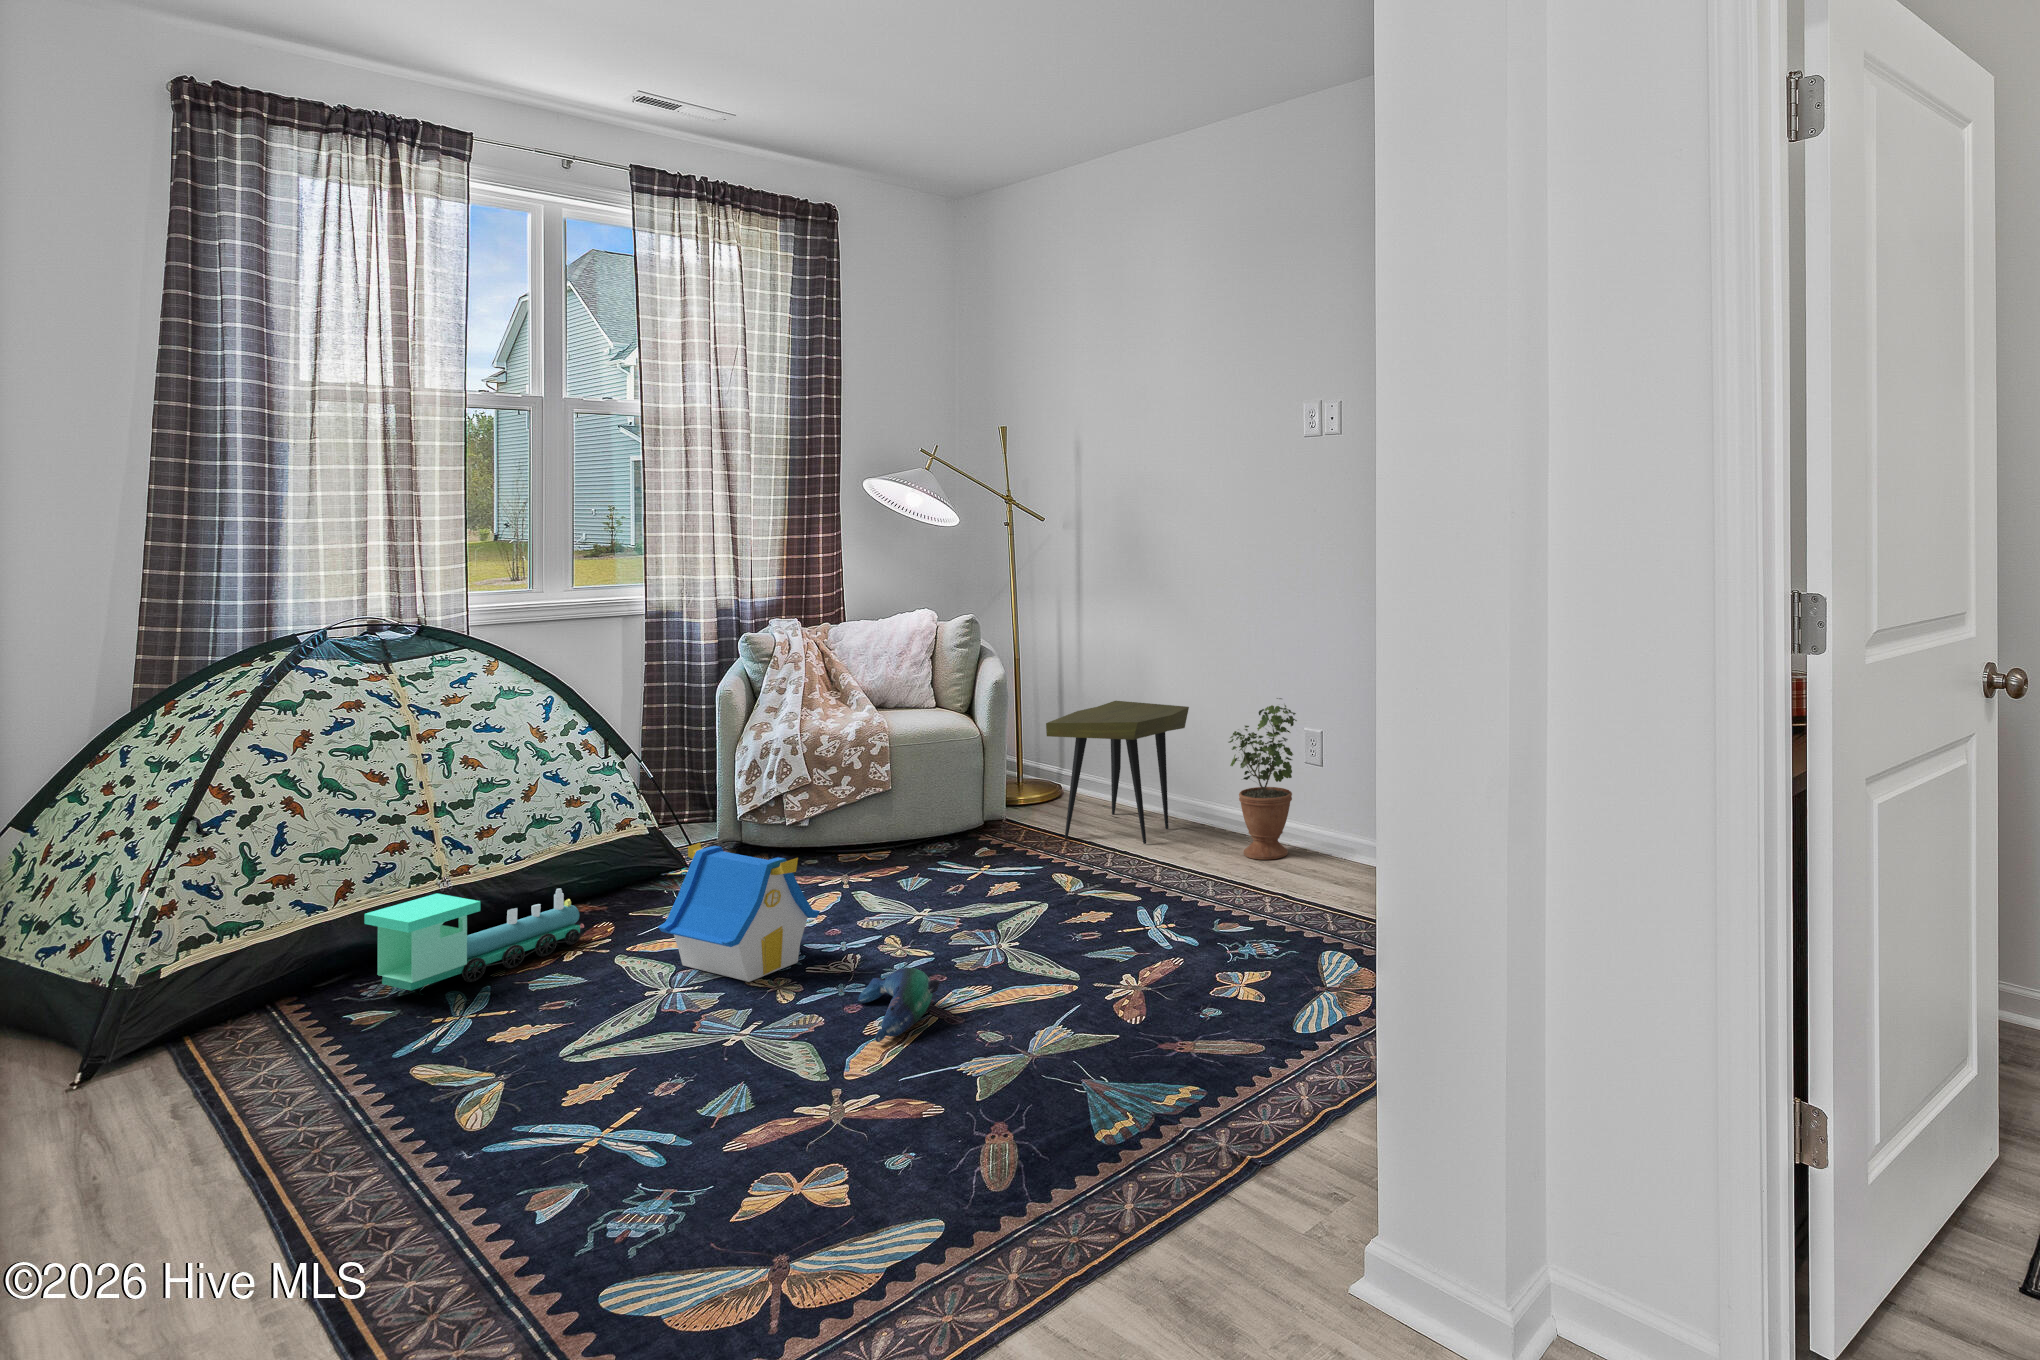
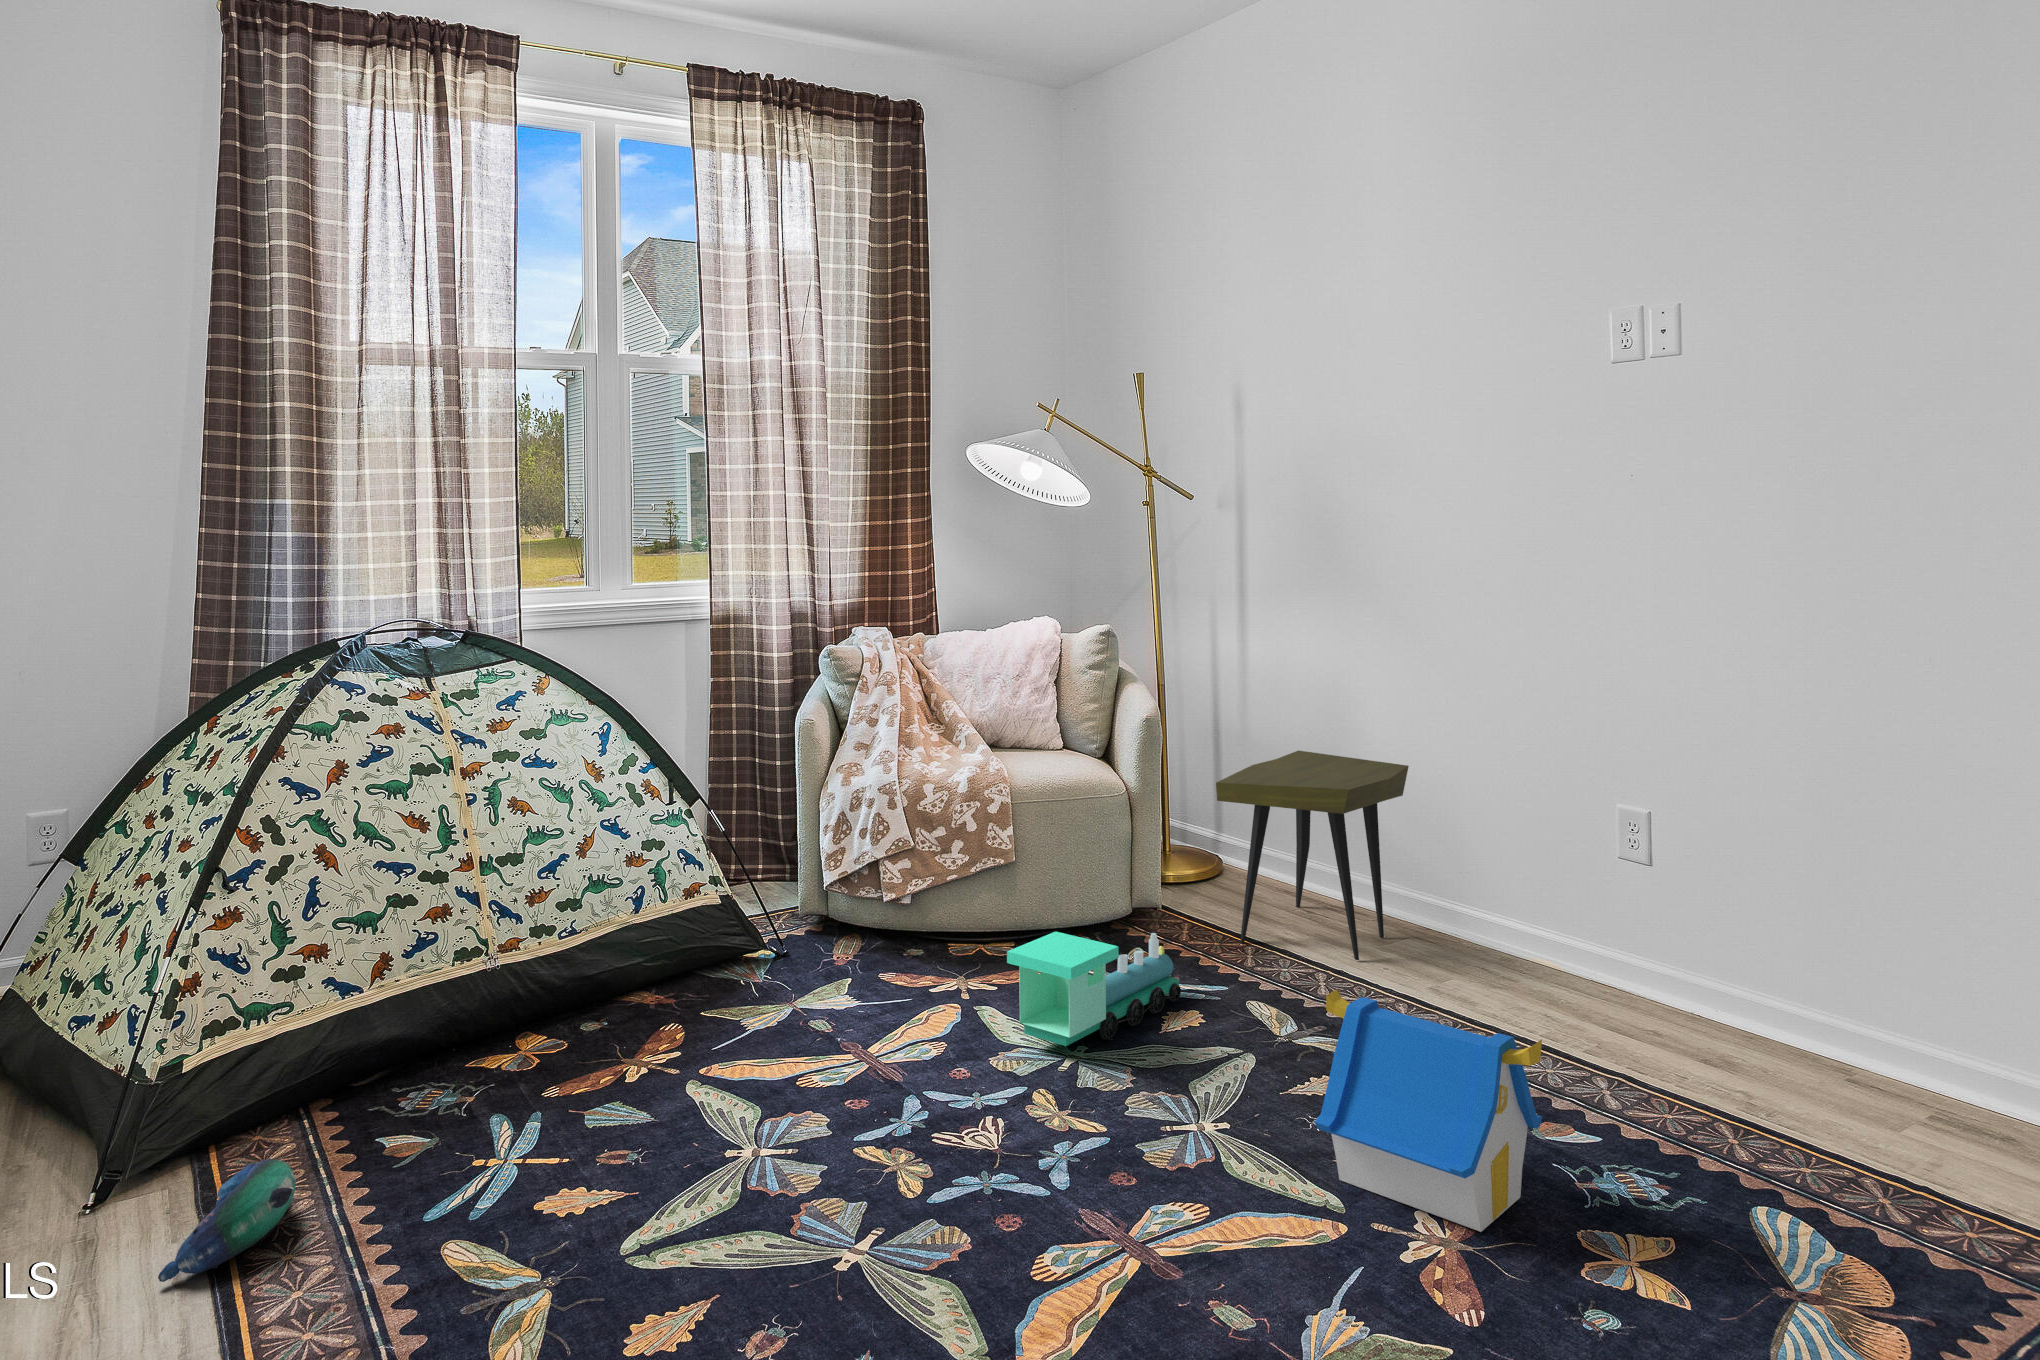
potted plant: present [1228,698,1297,860] -> none [1484,764,1592,1004]
toy house: present [658,843,820,982] -> present [1315,989,1542,1232]
toy train: present [364,888,584,990] -> present [1007,932,1181,1046]
plush toy: present [858,968,939,1042] -> present [158,1159,296,1282]

